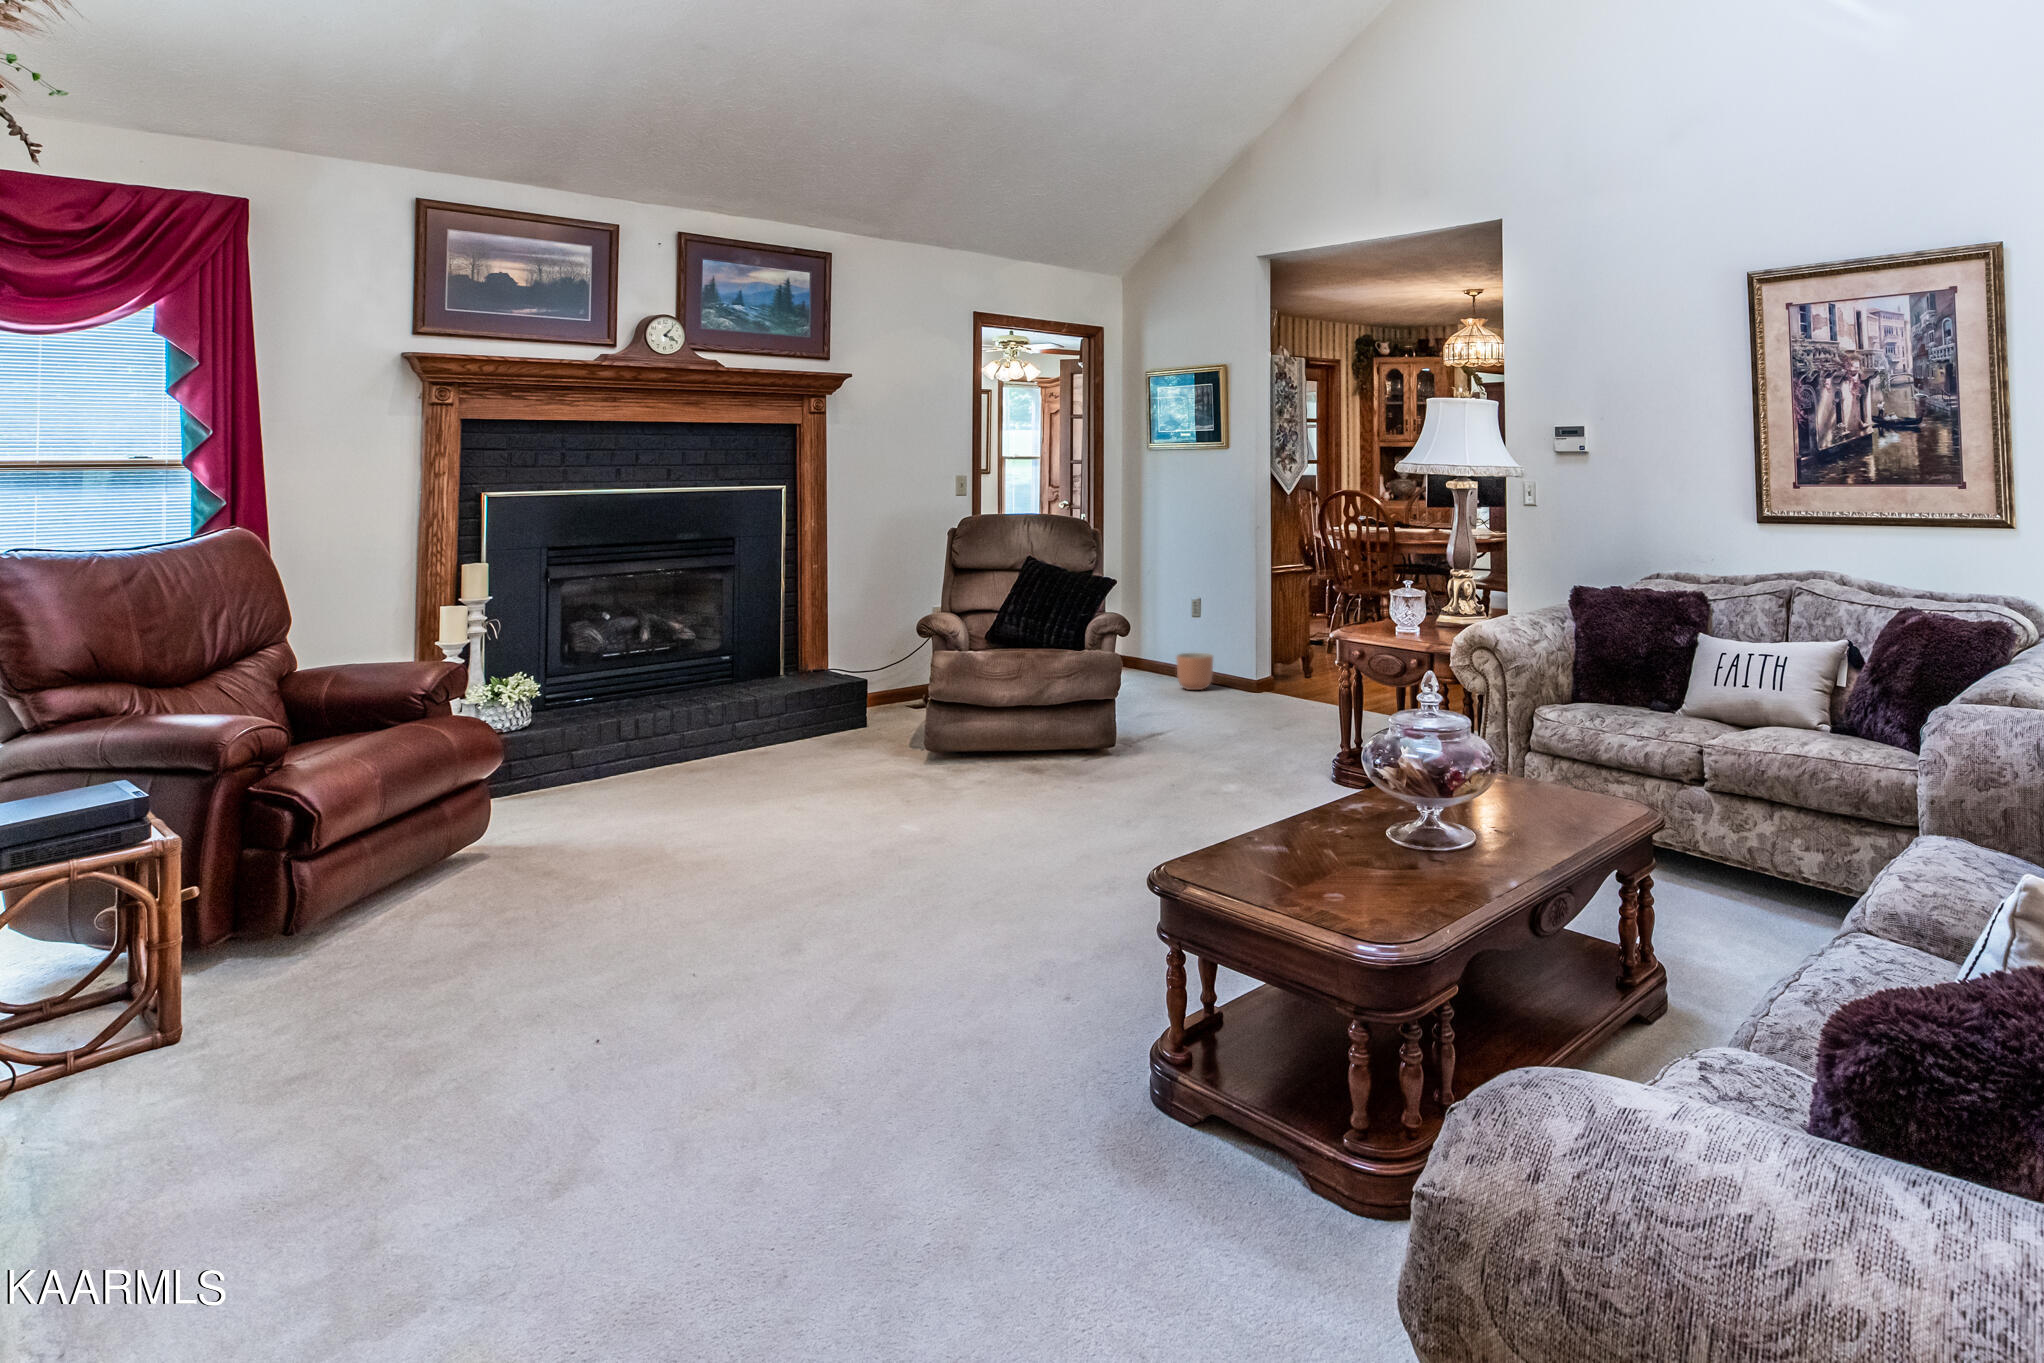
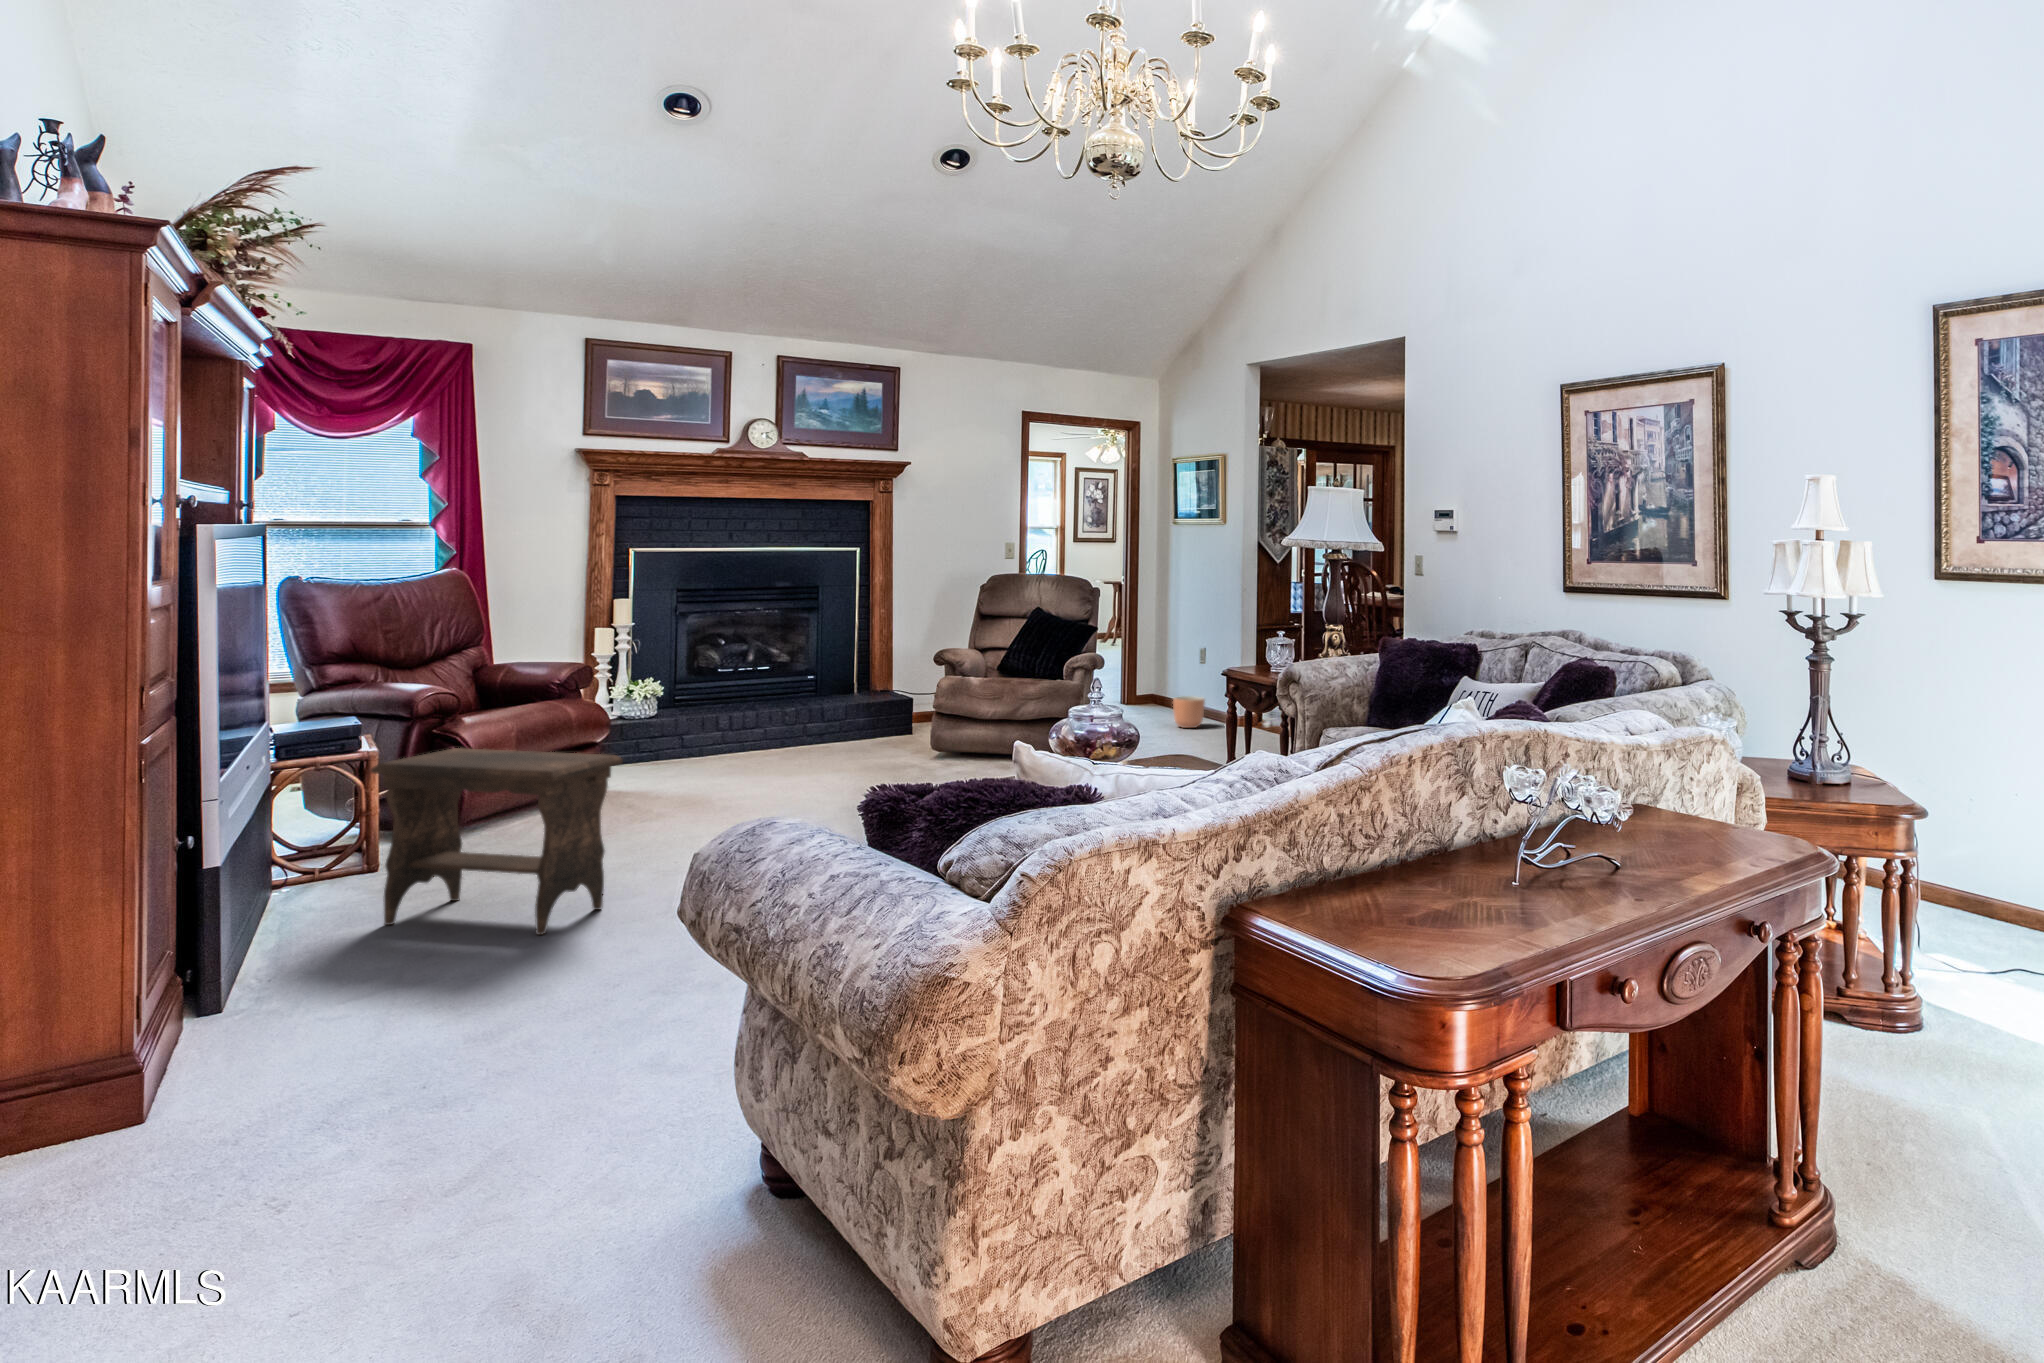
footstool: none [178,835,641,1174] -> present [371,748,623,935]

